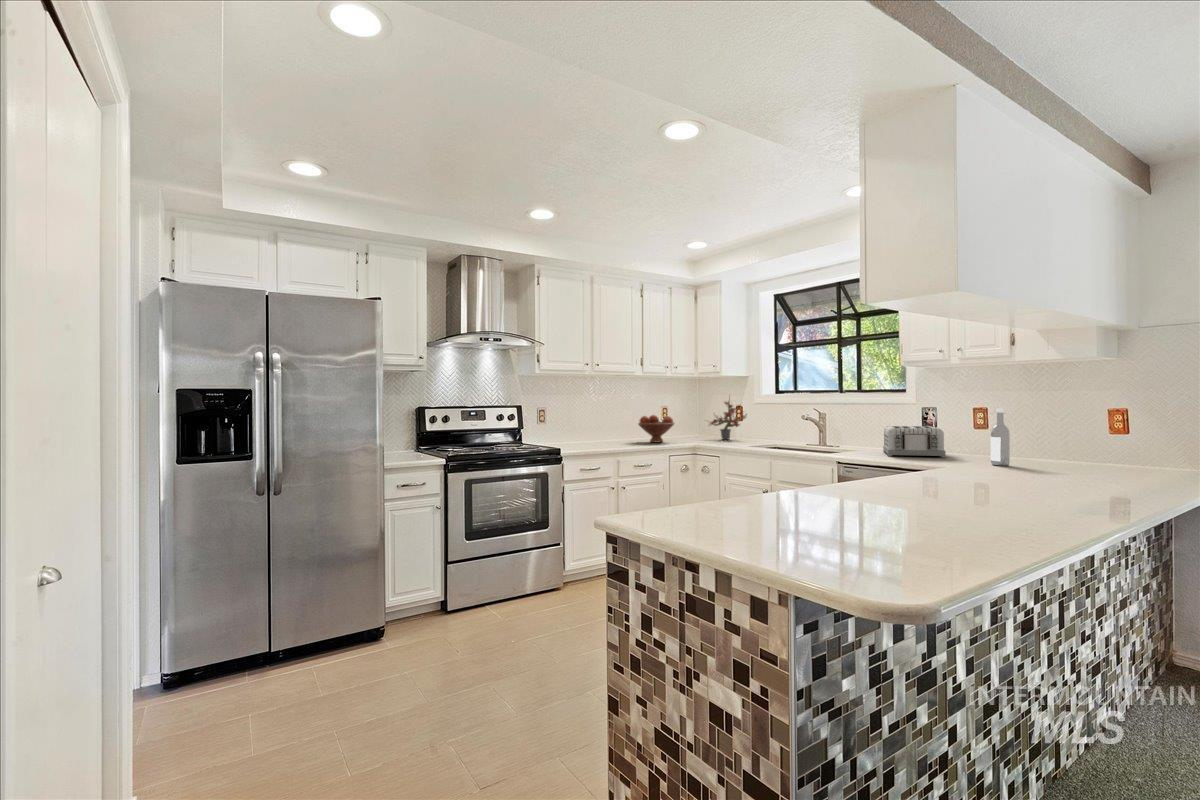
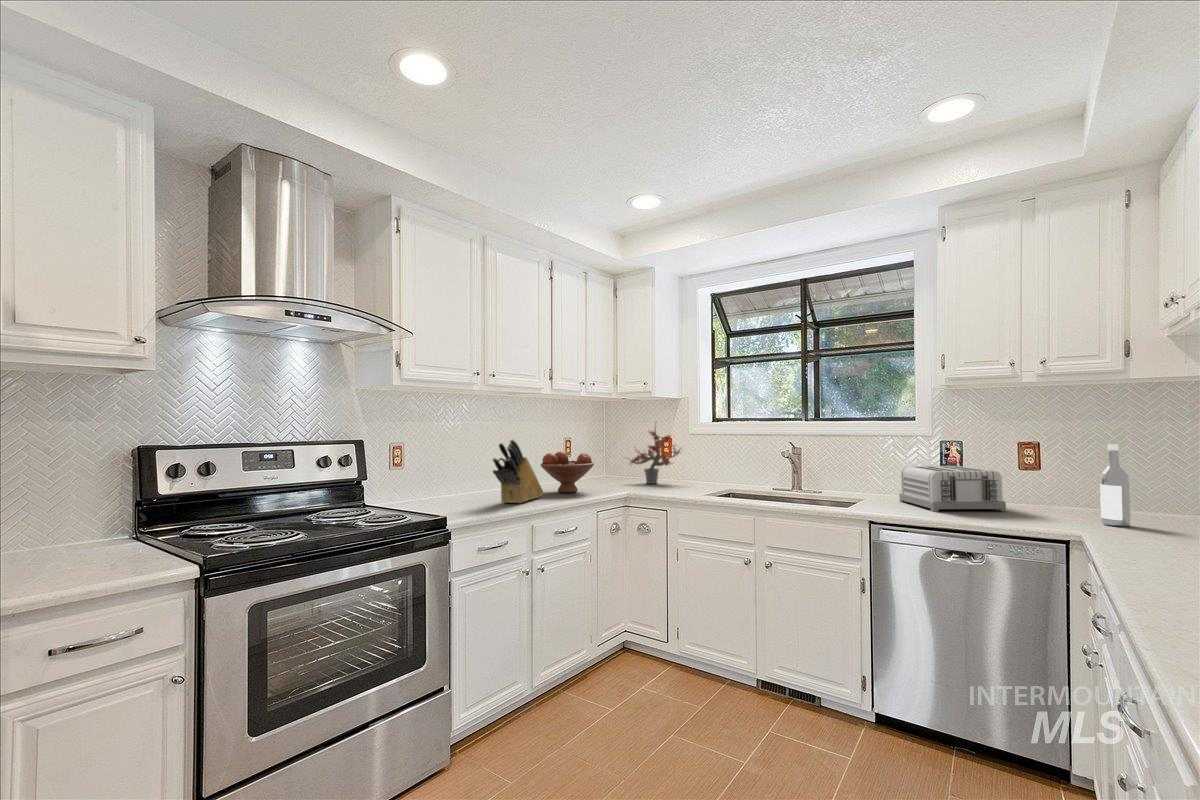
knife block: none [599,406,636,446] -> present [493,440,543,503]

